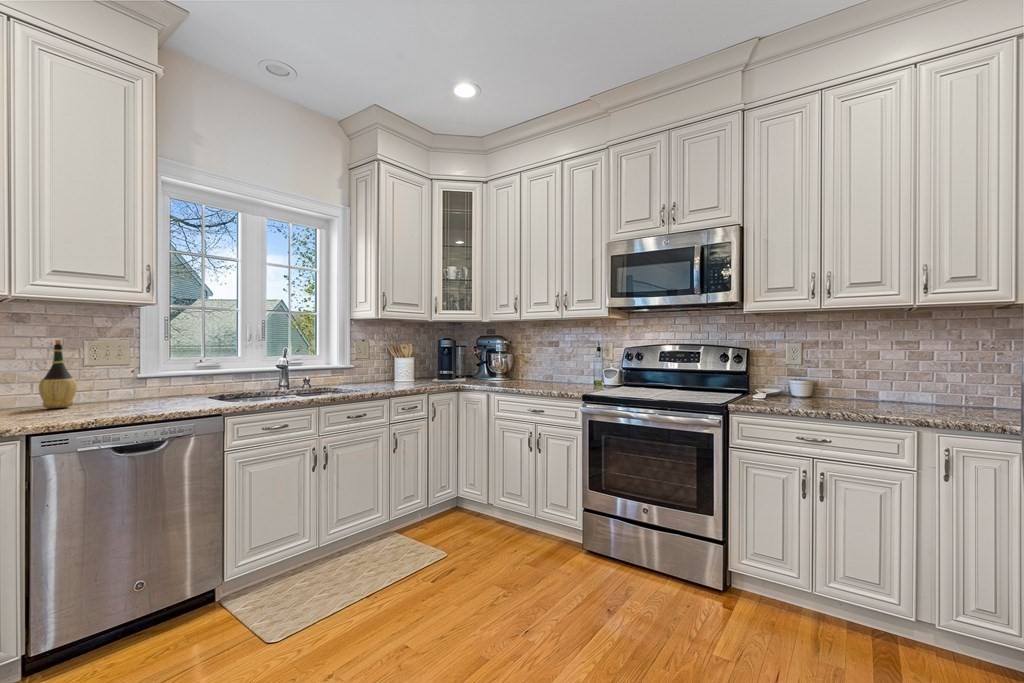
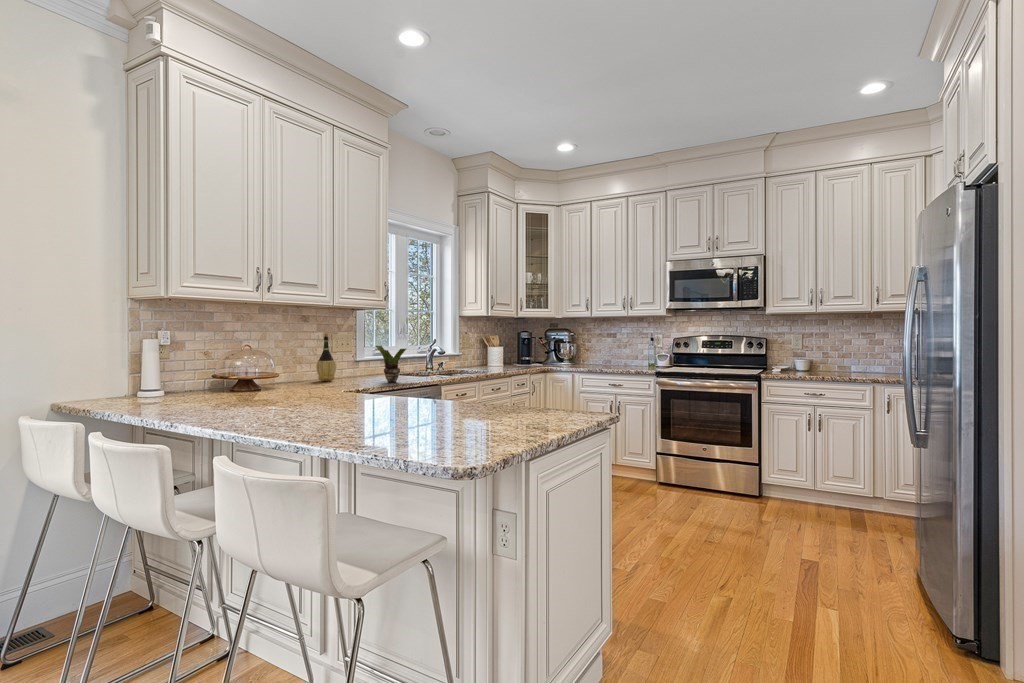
potted plant: none [94,358,170,414] -> present [376,346,412,382]

